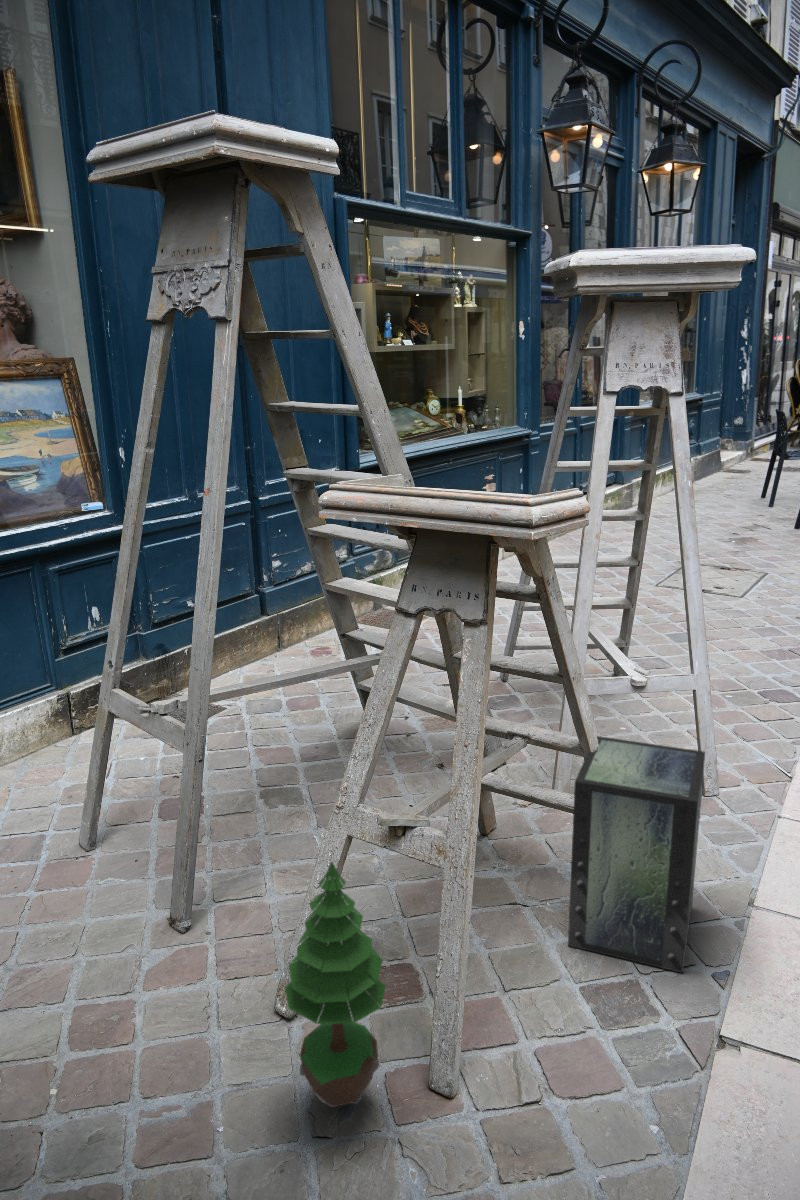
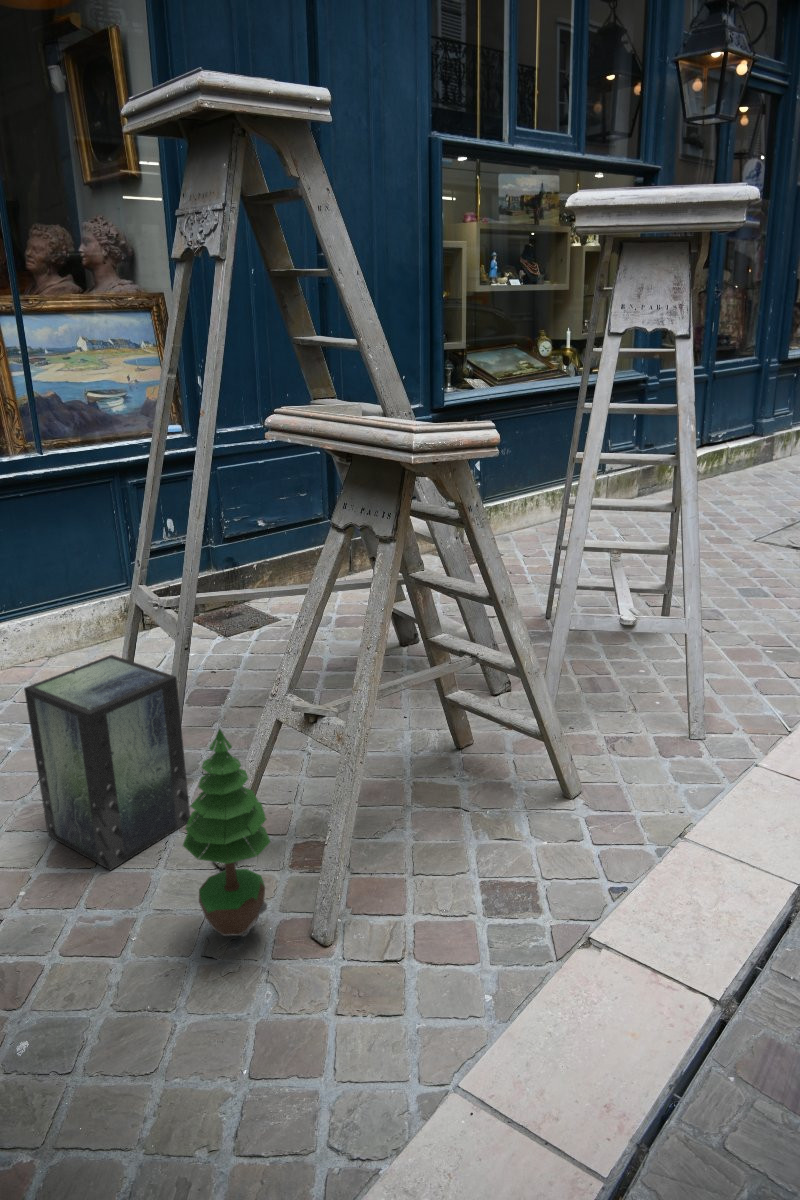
storage box: present [568,736,705,973] -> present [24,655,190,870]

